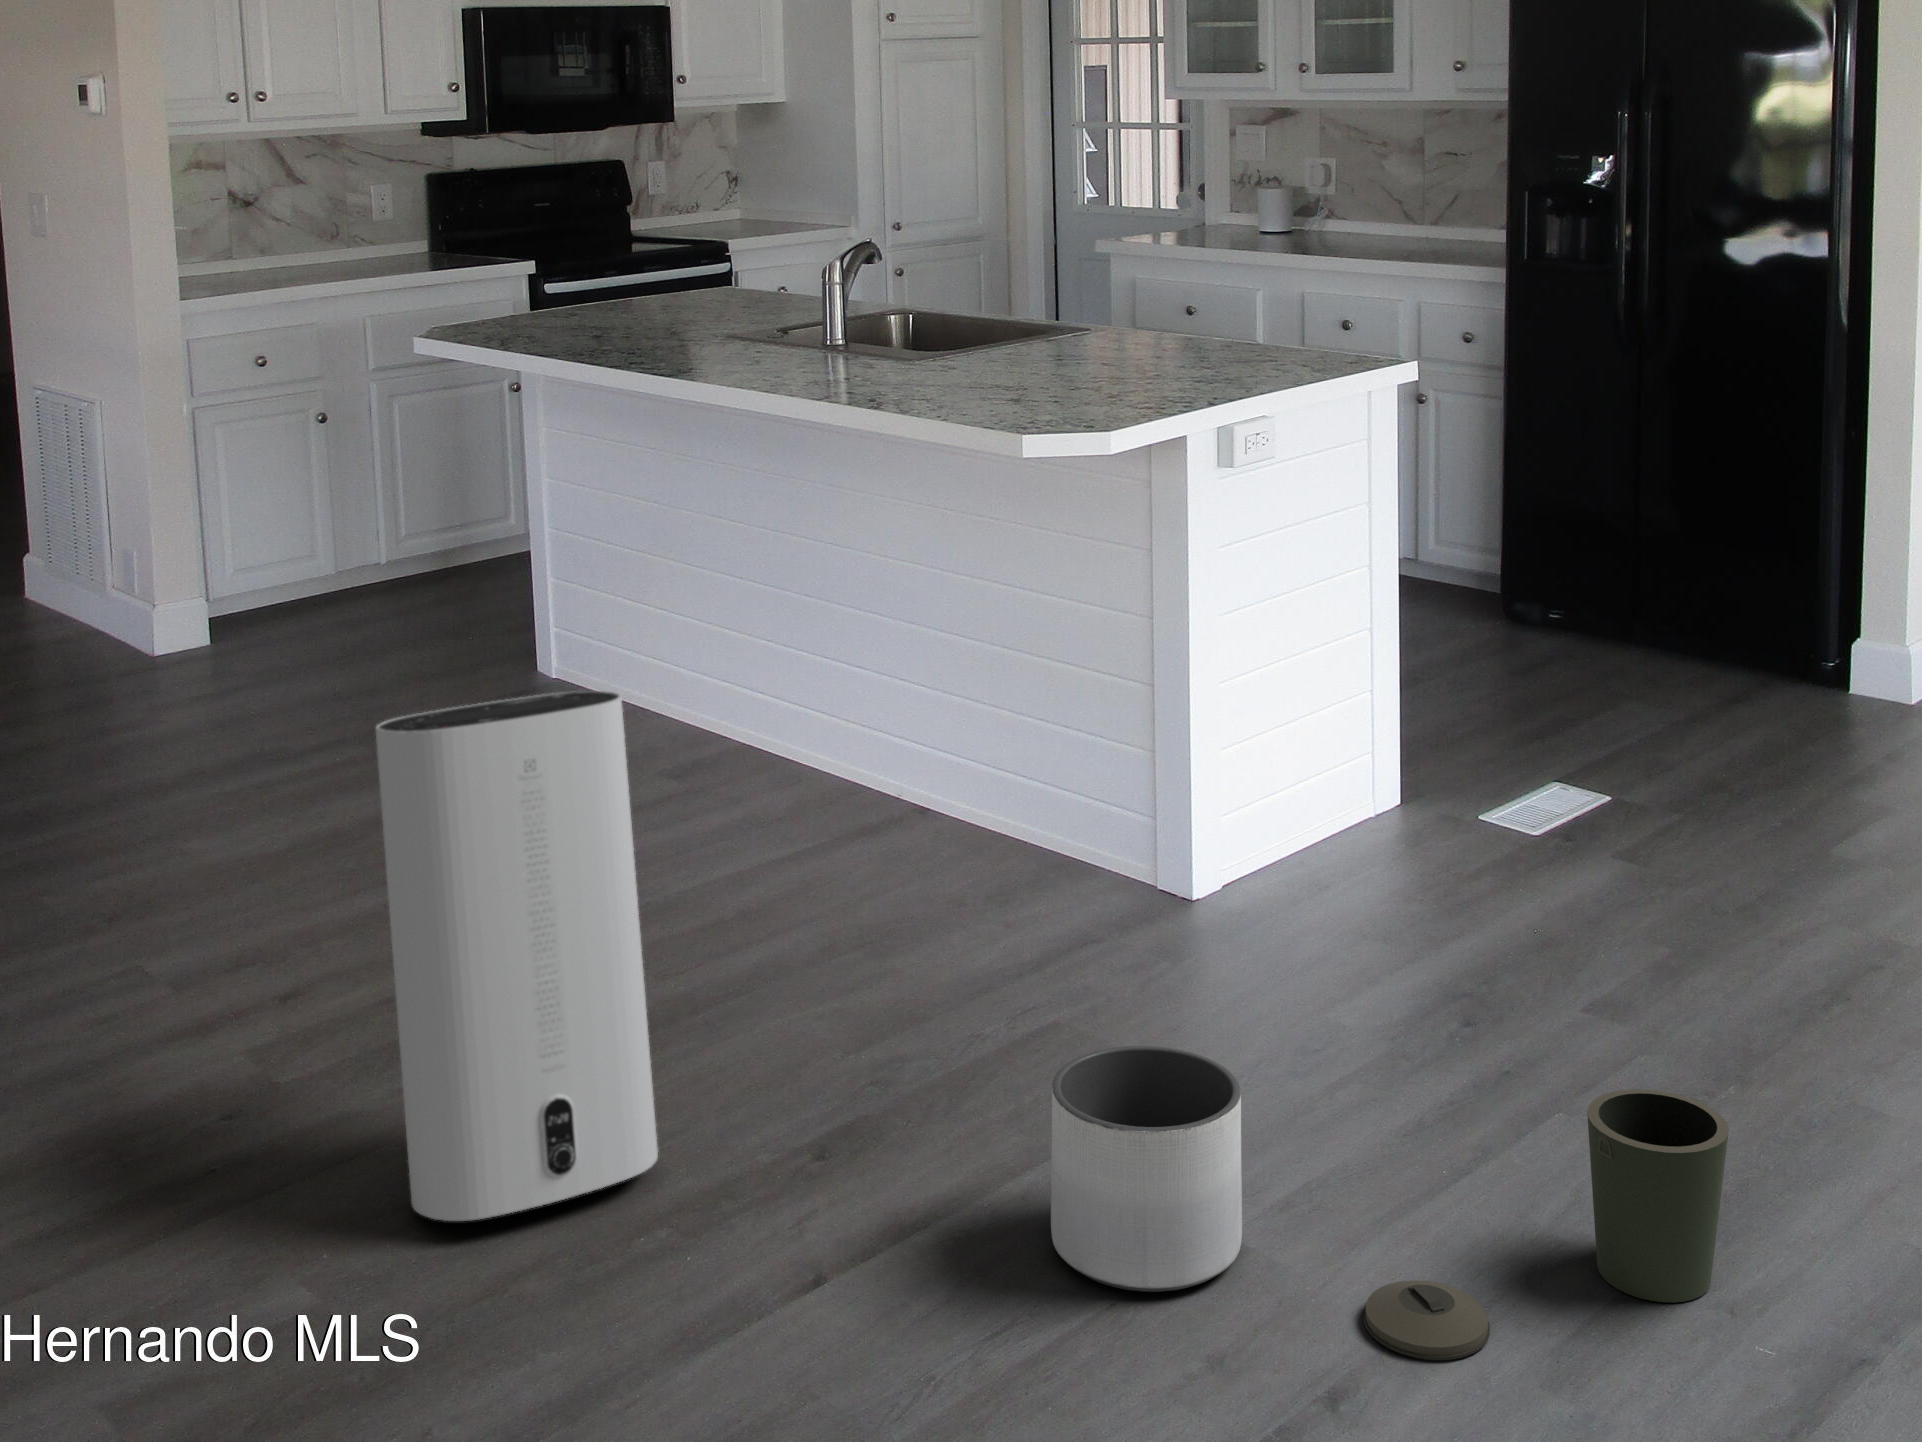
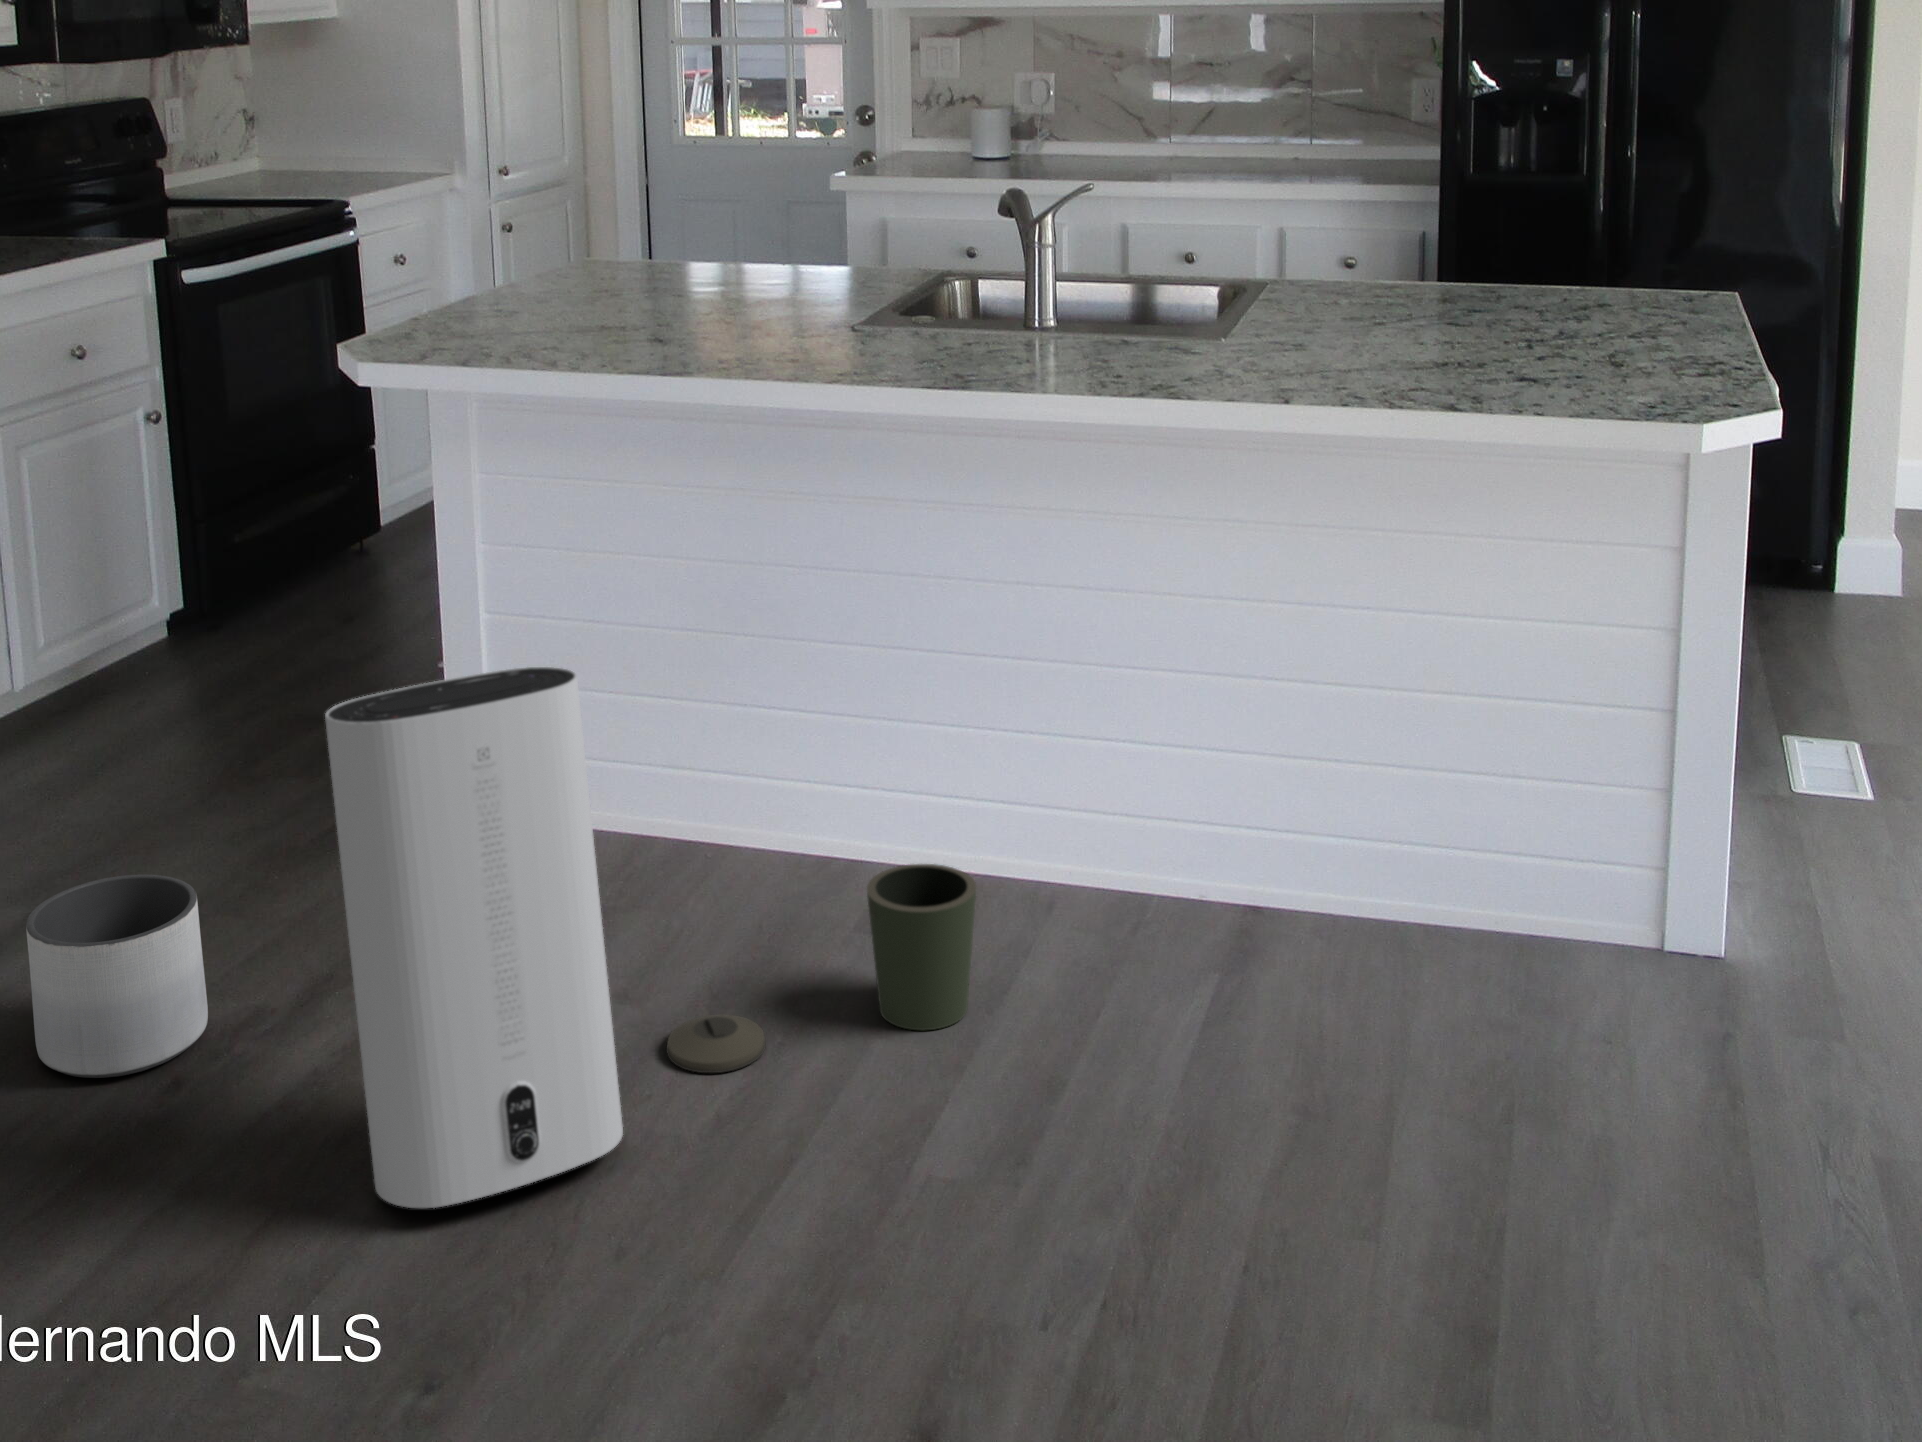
planter: present [1051,1046,1242,1292] -> present [26,875,208,1078]
trash can: present [1364,1089,1729,1360] -> present [666,864,976,1073]

